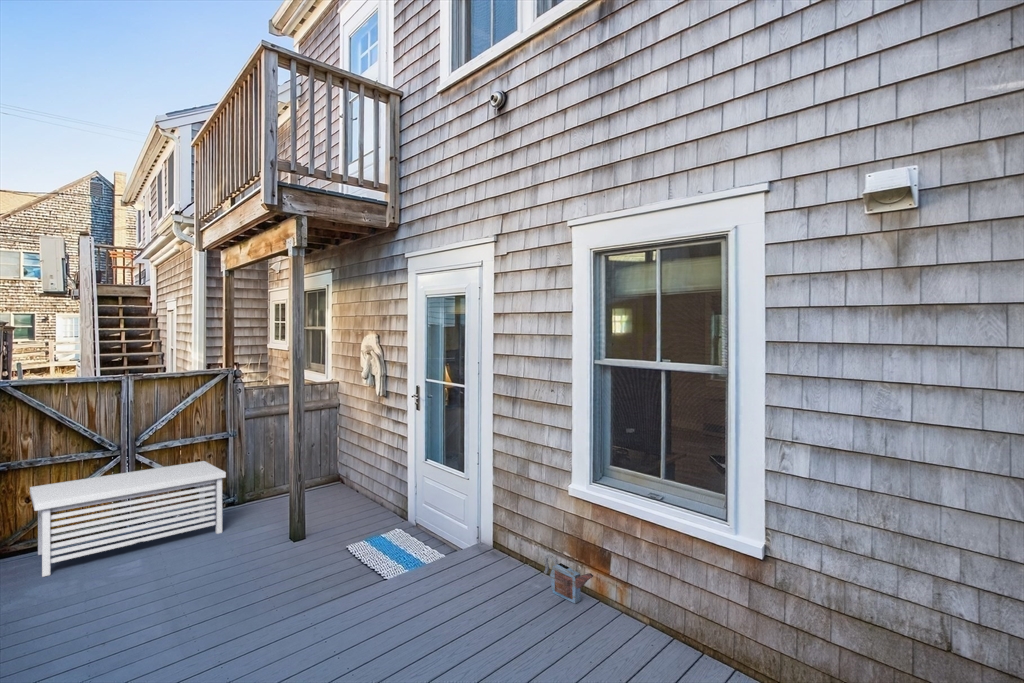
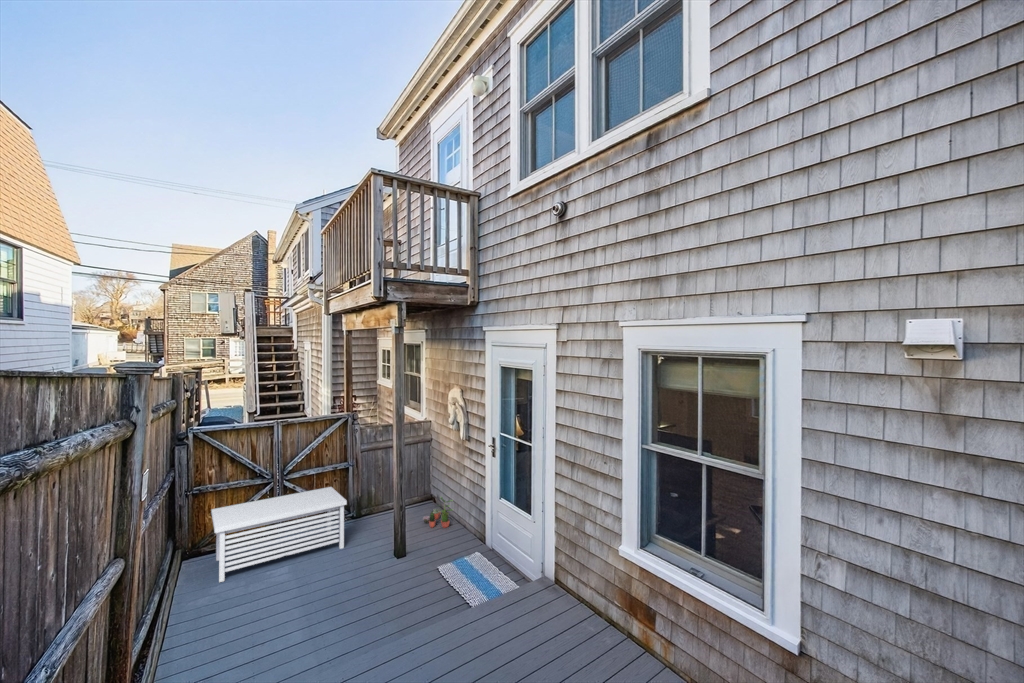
potted plant: none [327,470,367,507] -> present [423,497,453,528]
watering can: present [544,554,593,604] -> none [599,604,642,654]

